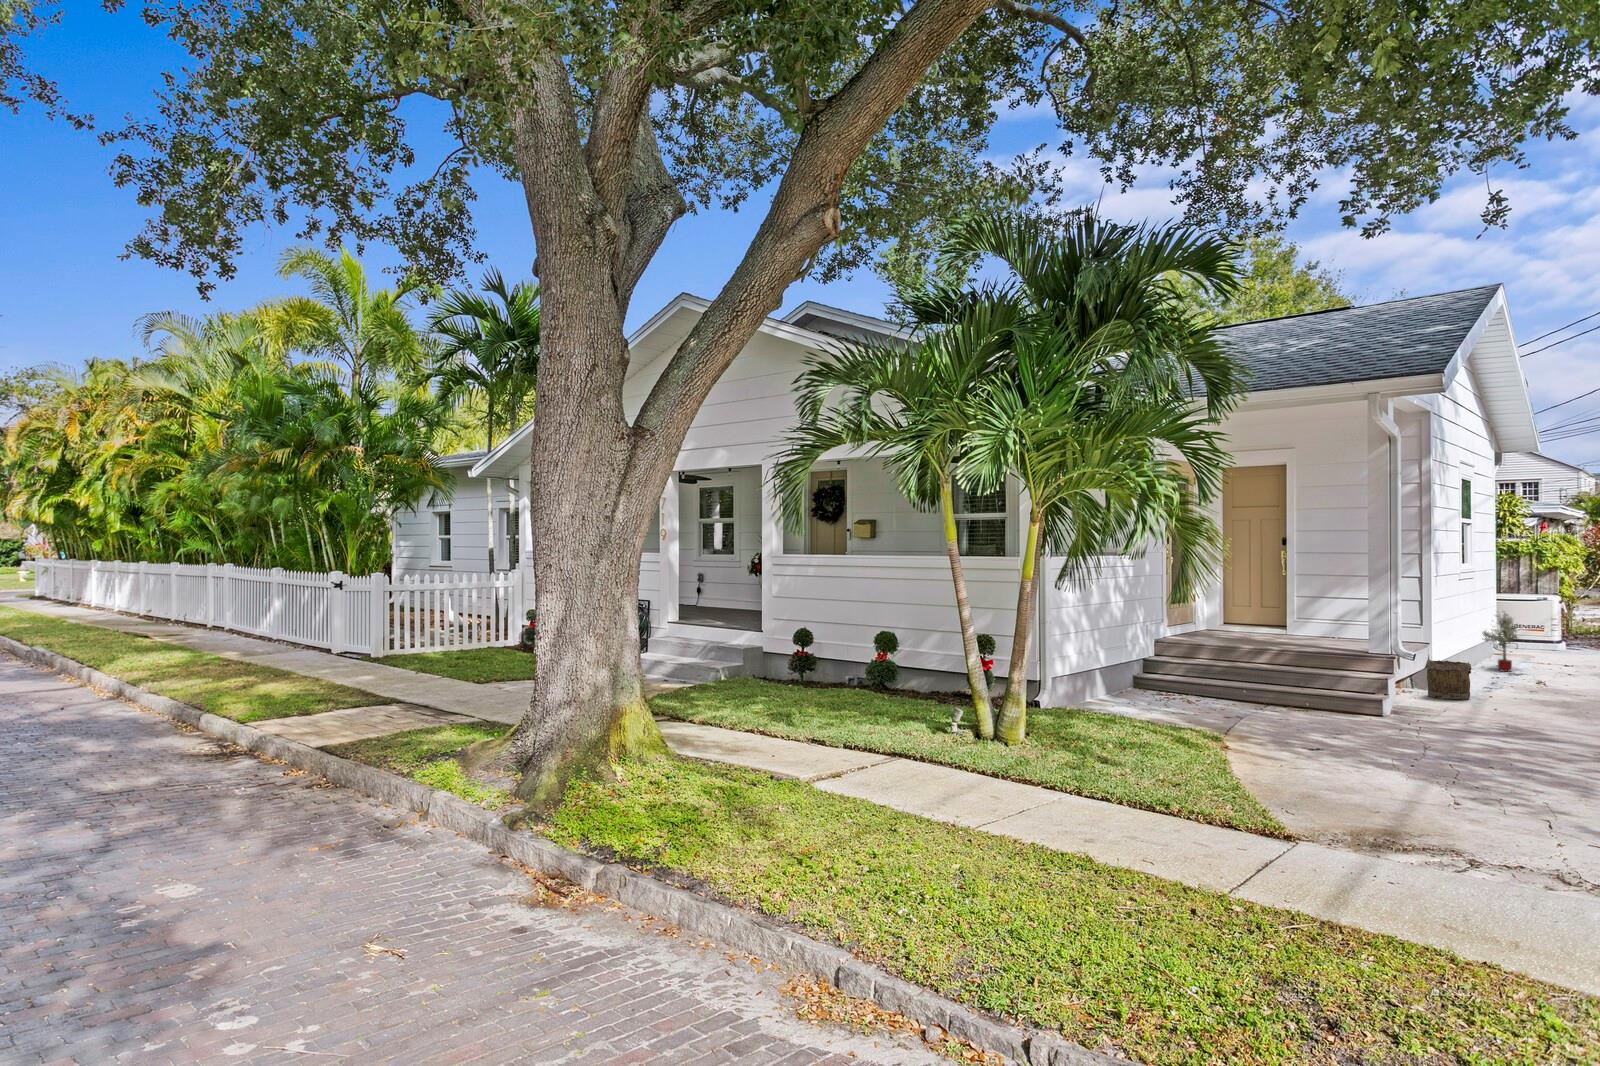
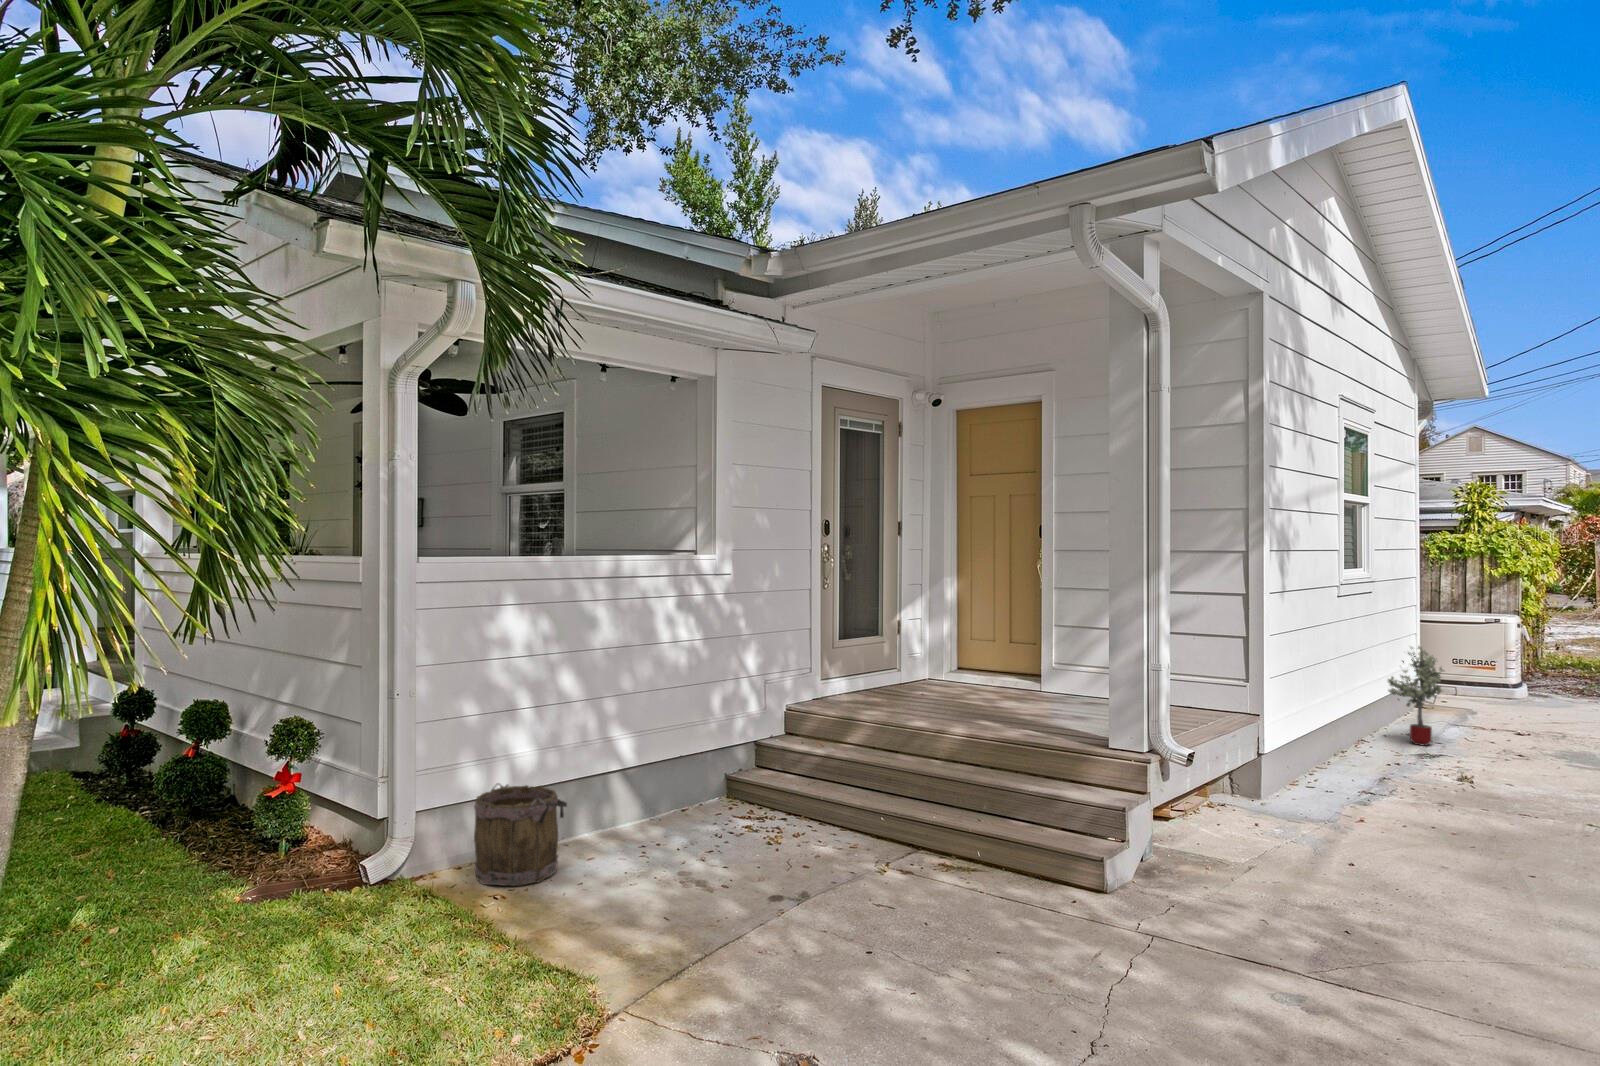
bucket: present [1425,659,1471,700] -> present [474,783,567,886]

